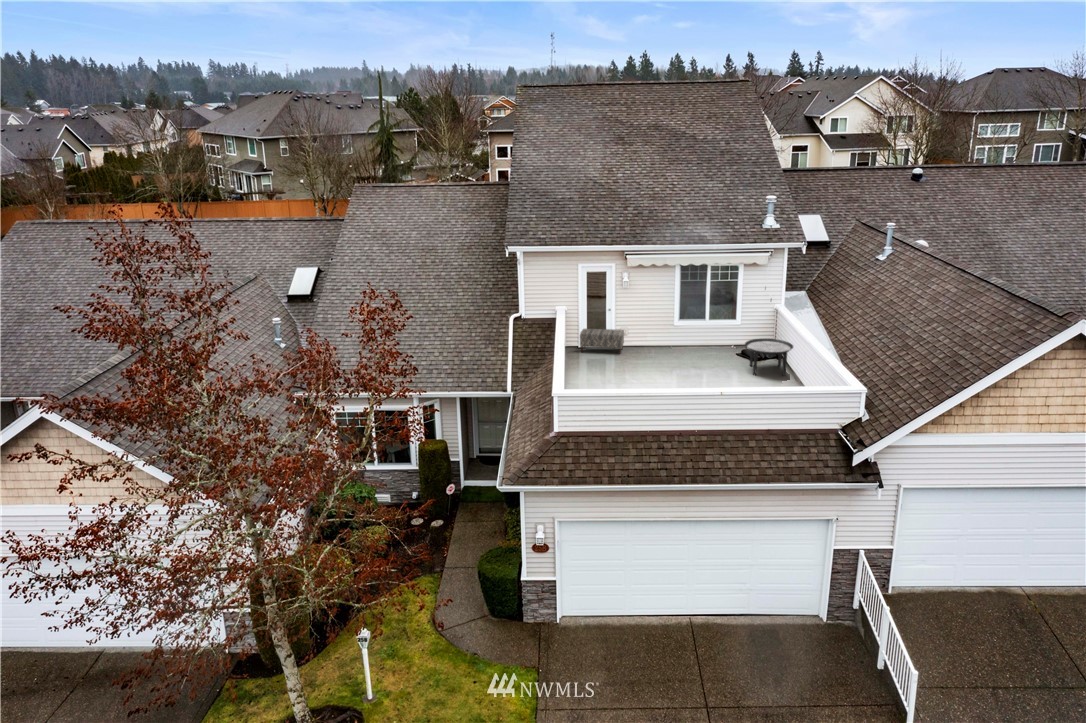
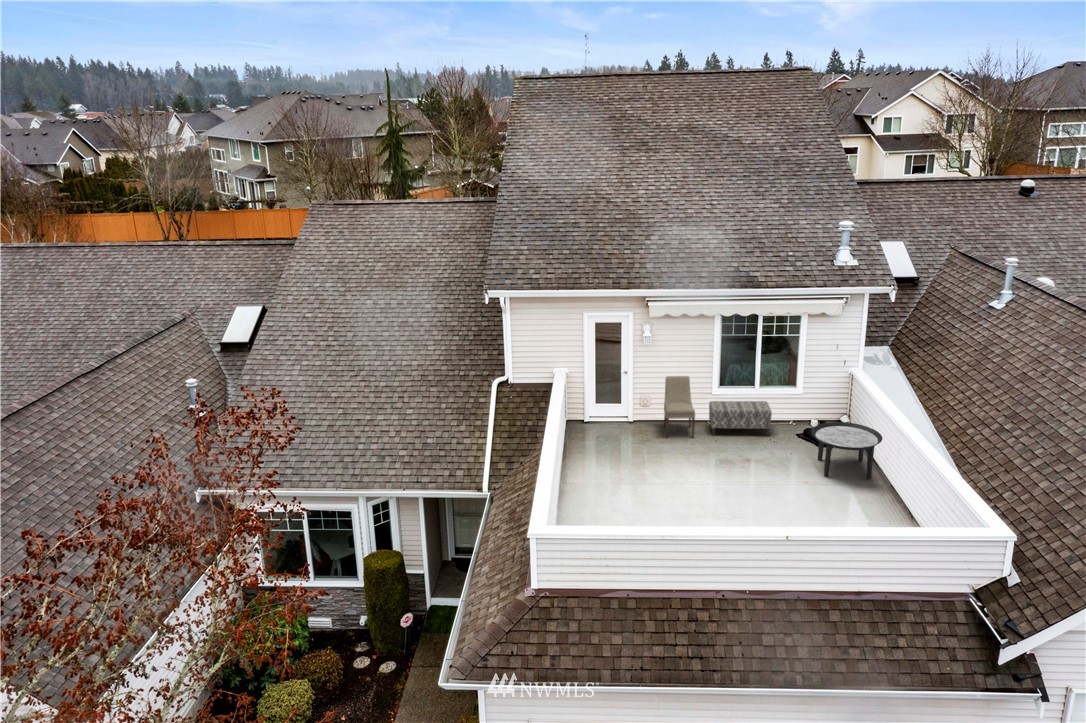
chair: none [639,310,662,355] -> present [664,376,695,438]
bench: present [580,329,624,354] -> present [709,401,772,436]

